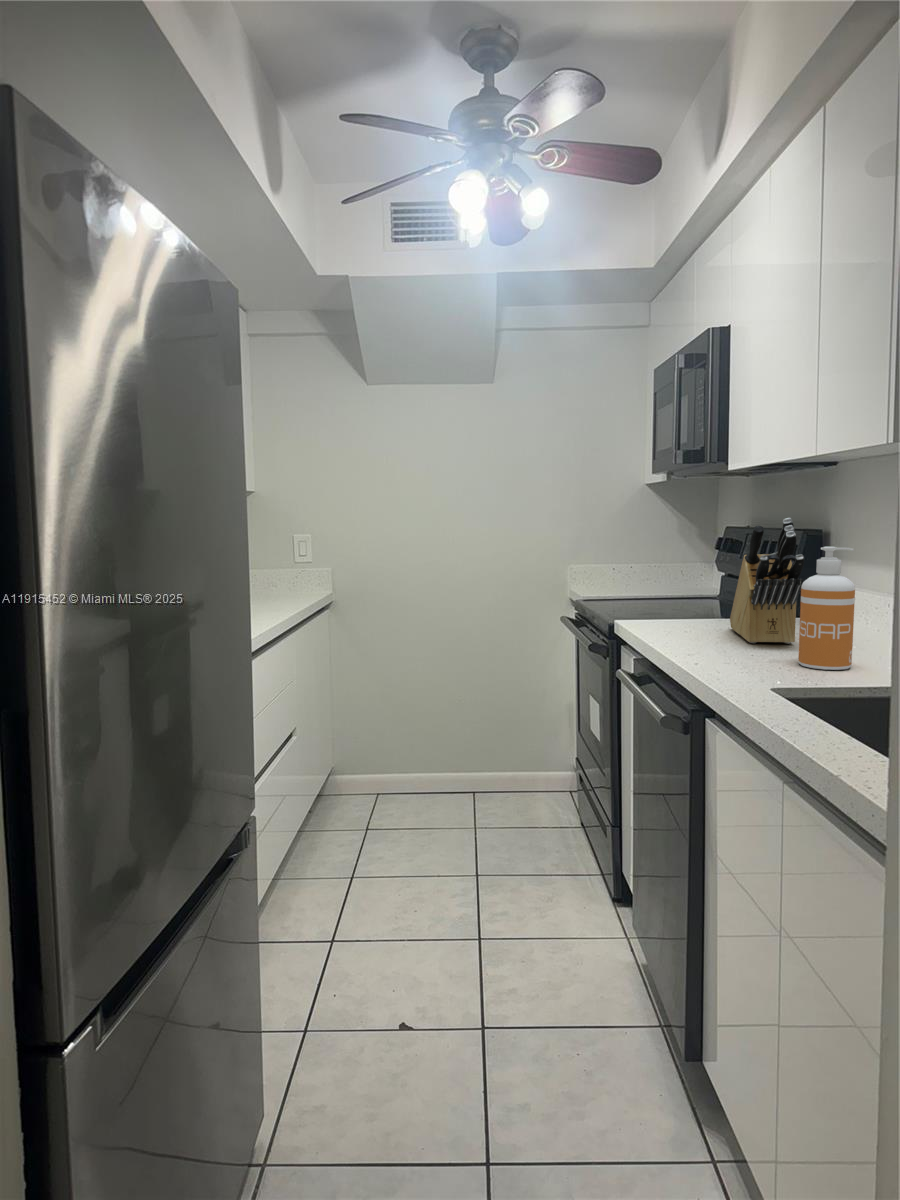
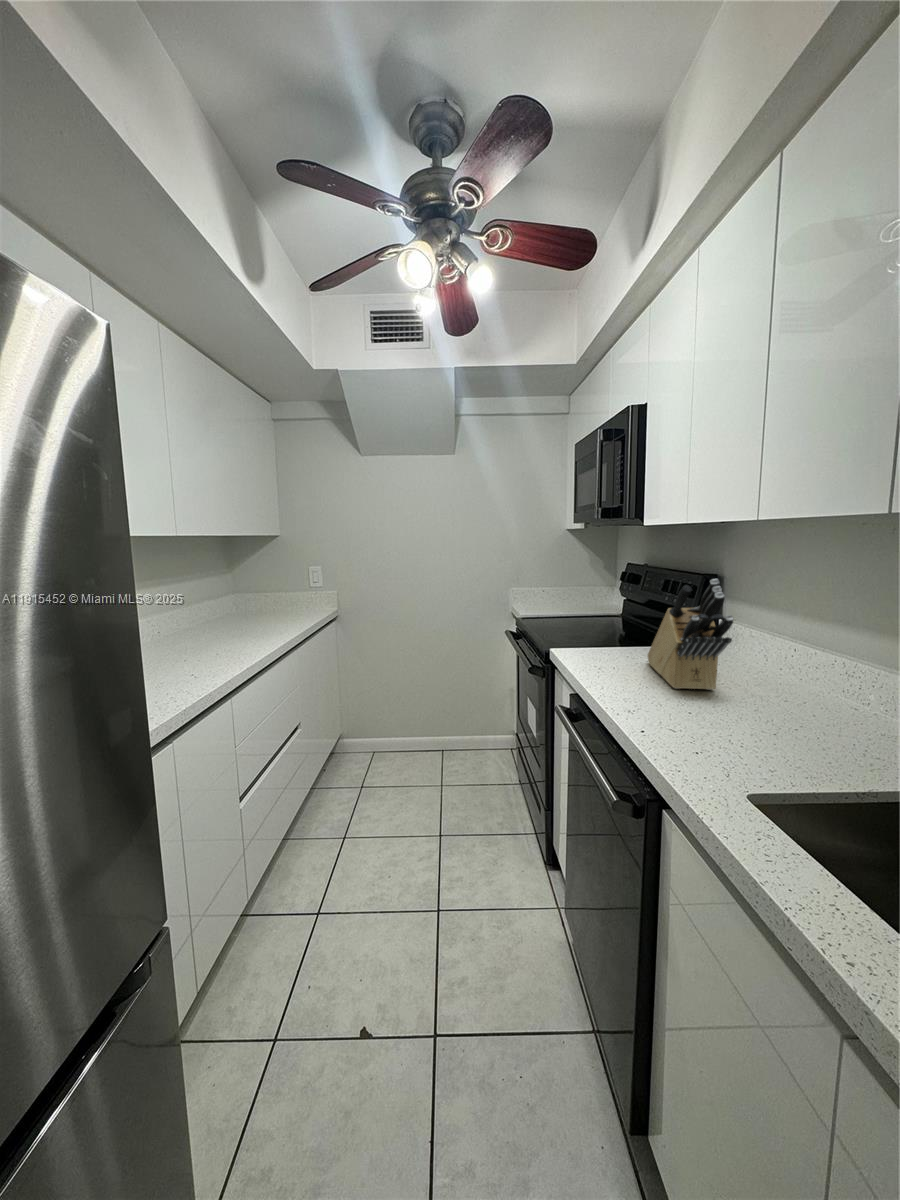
soap dispenser: present [798,547,855,670] -> none [739,618,806,745]

